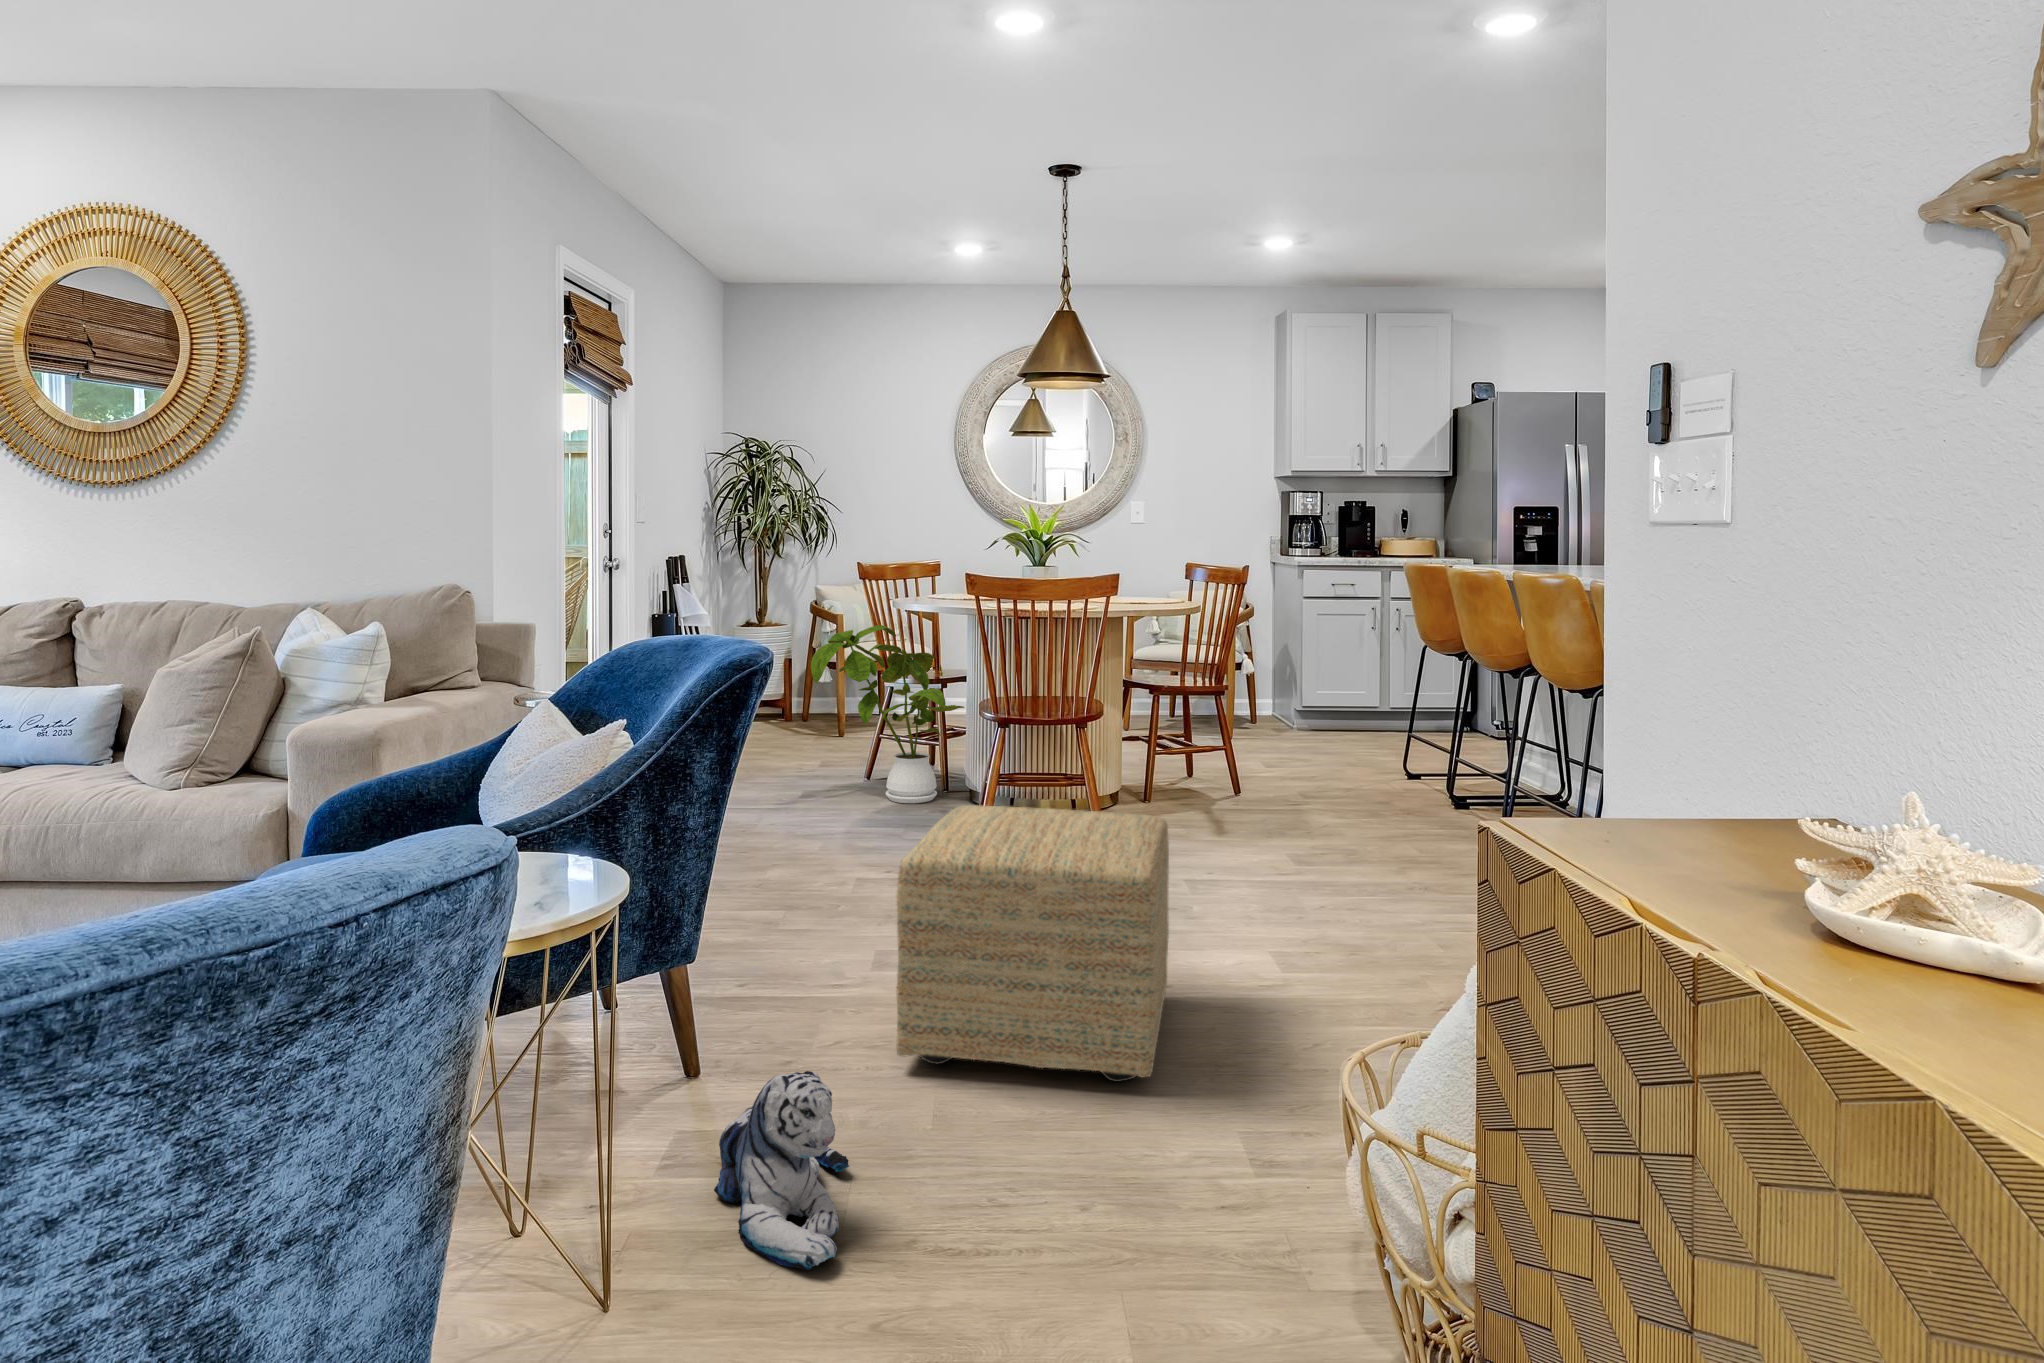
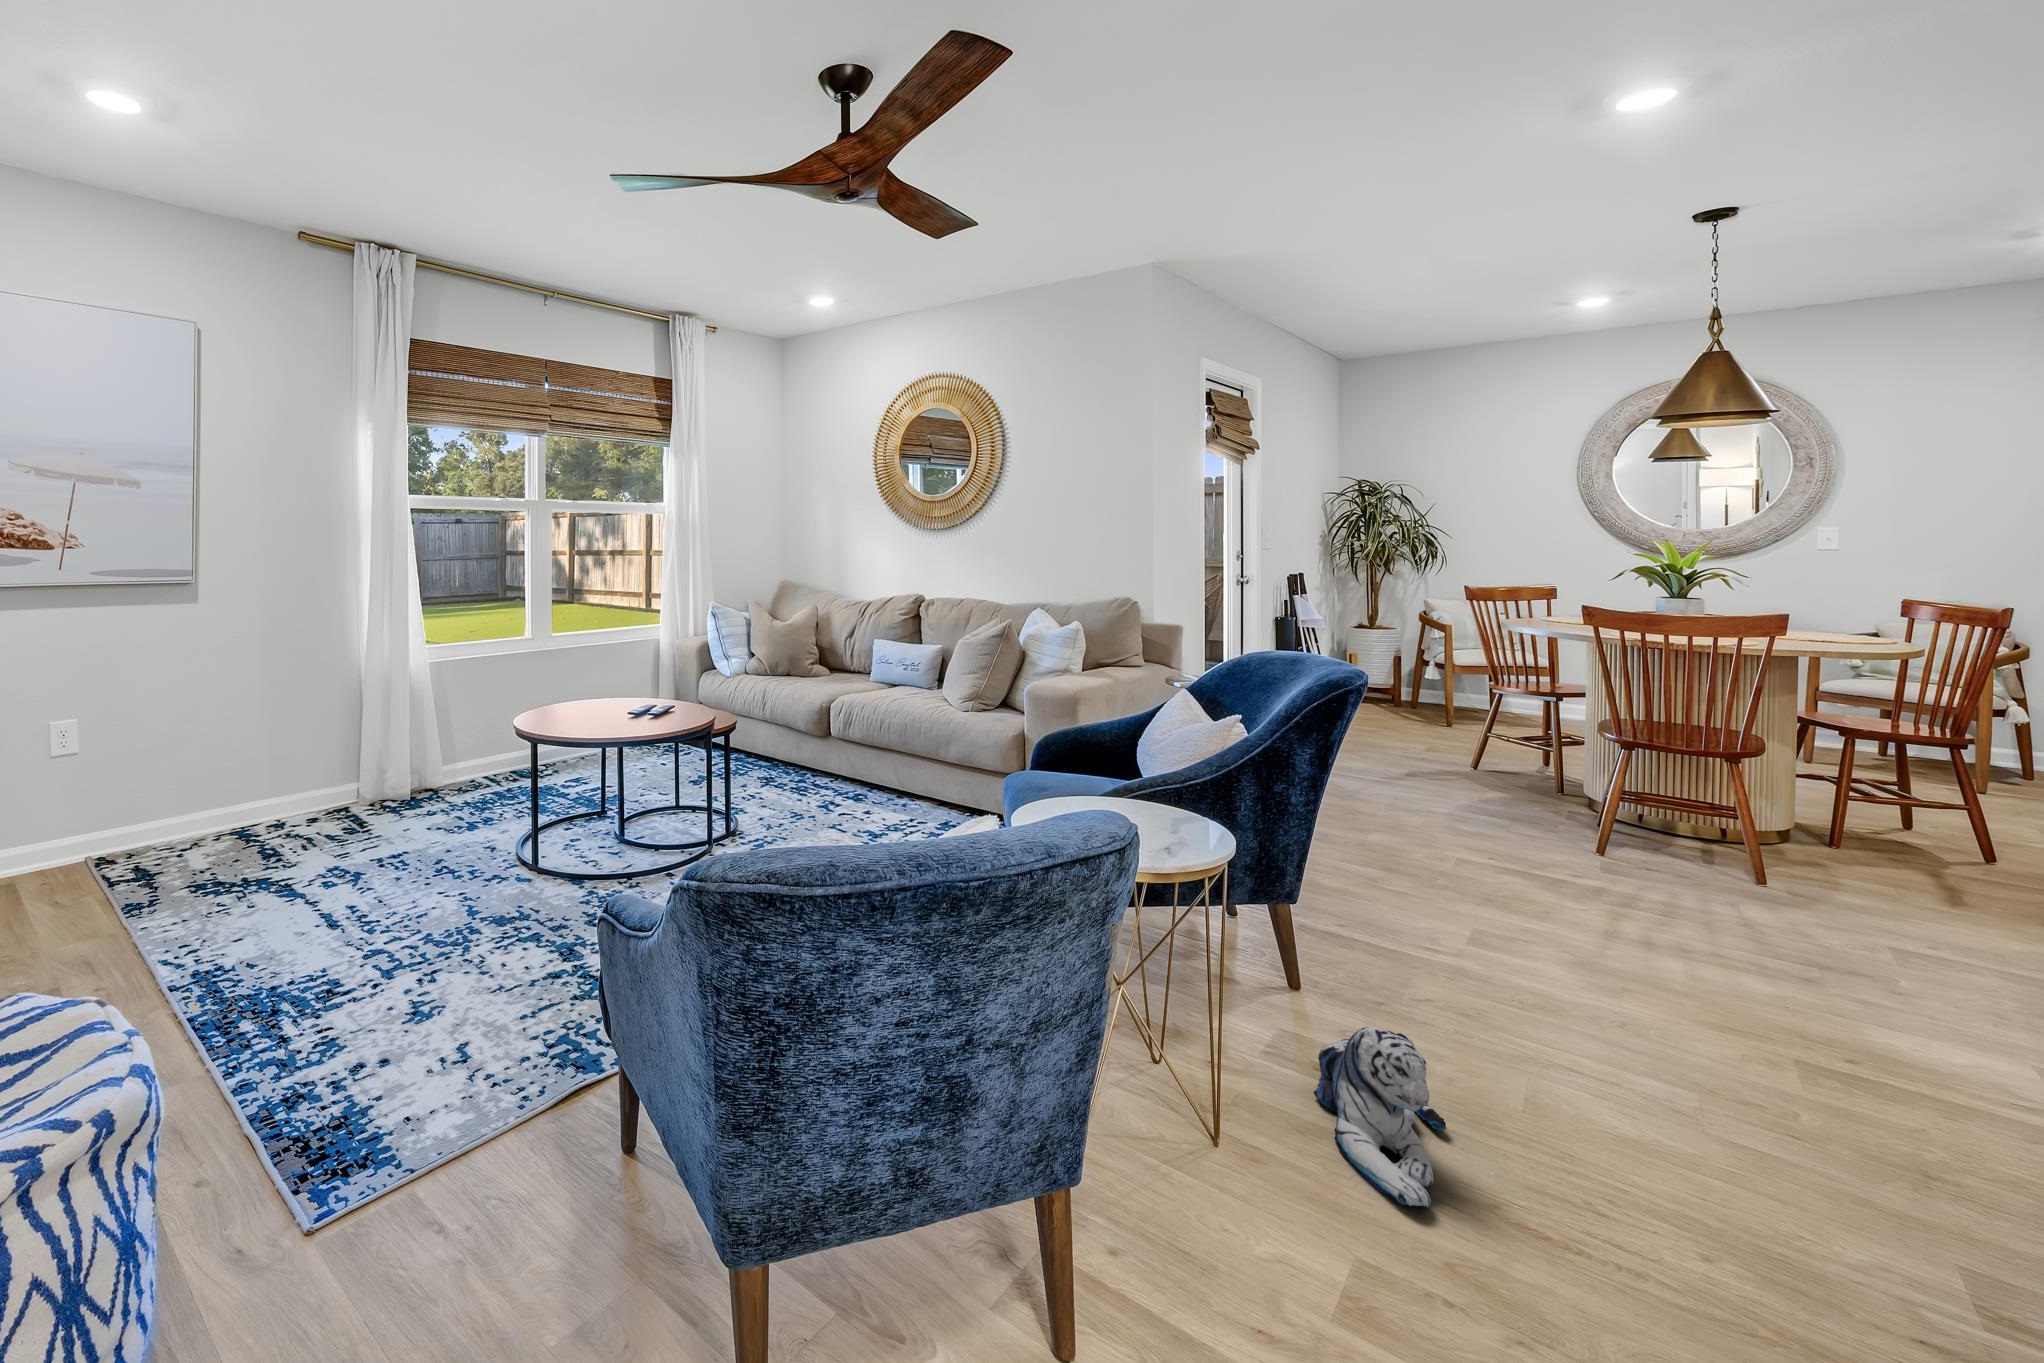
house plant: present [811,625,964,803] -> none [1415,642,1593,804]
ottoman: present [896,805,1169,1082] -> none [1501,832,1911,1201]

